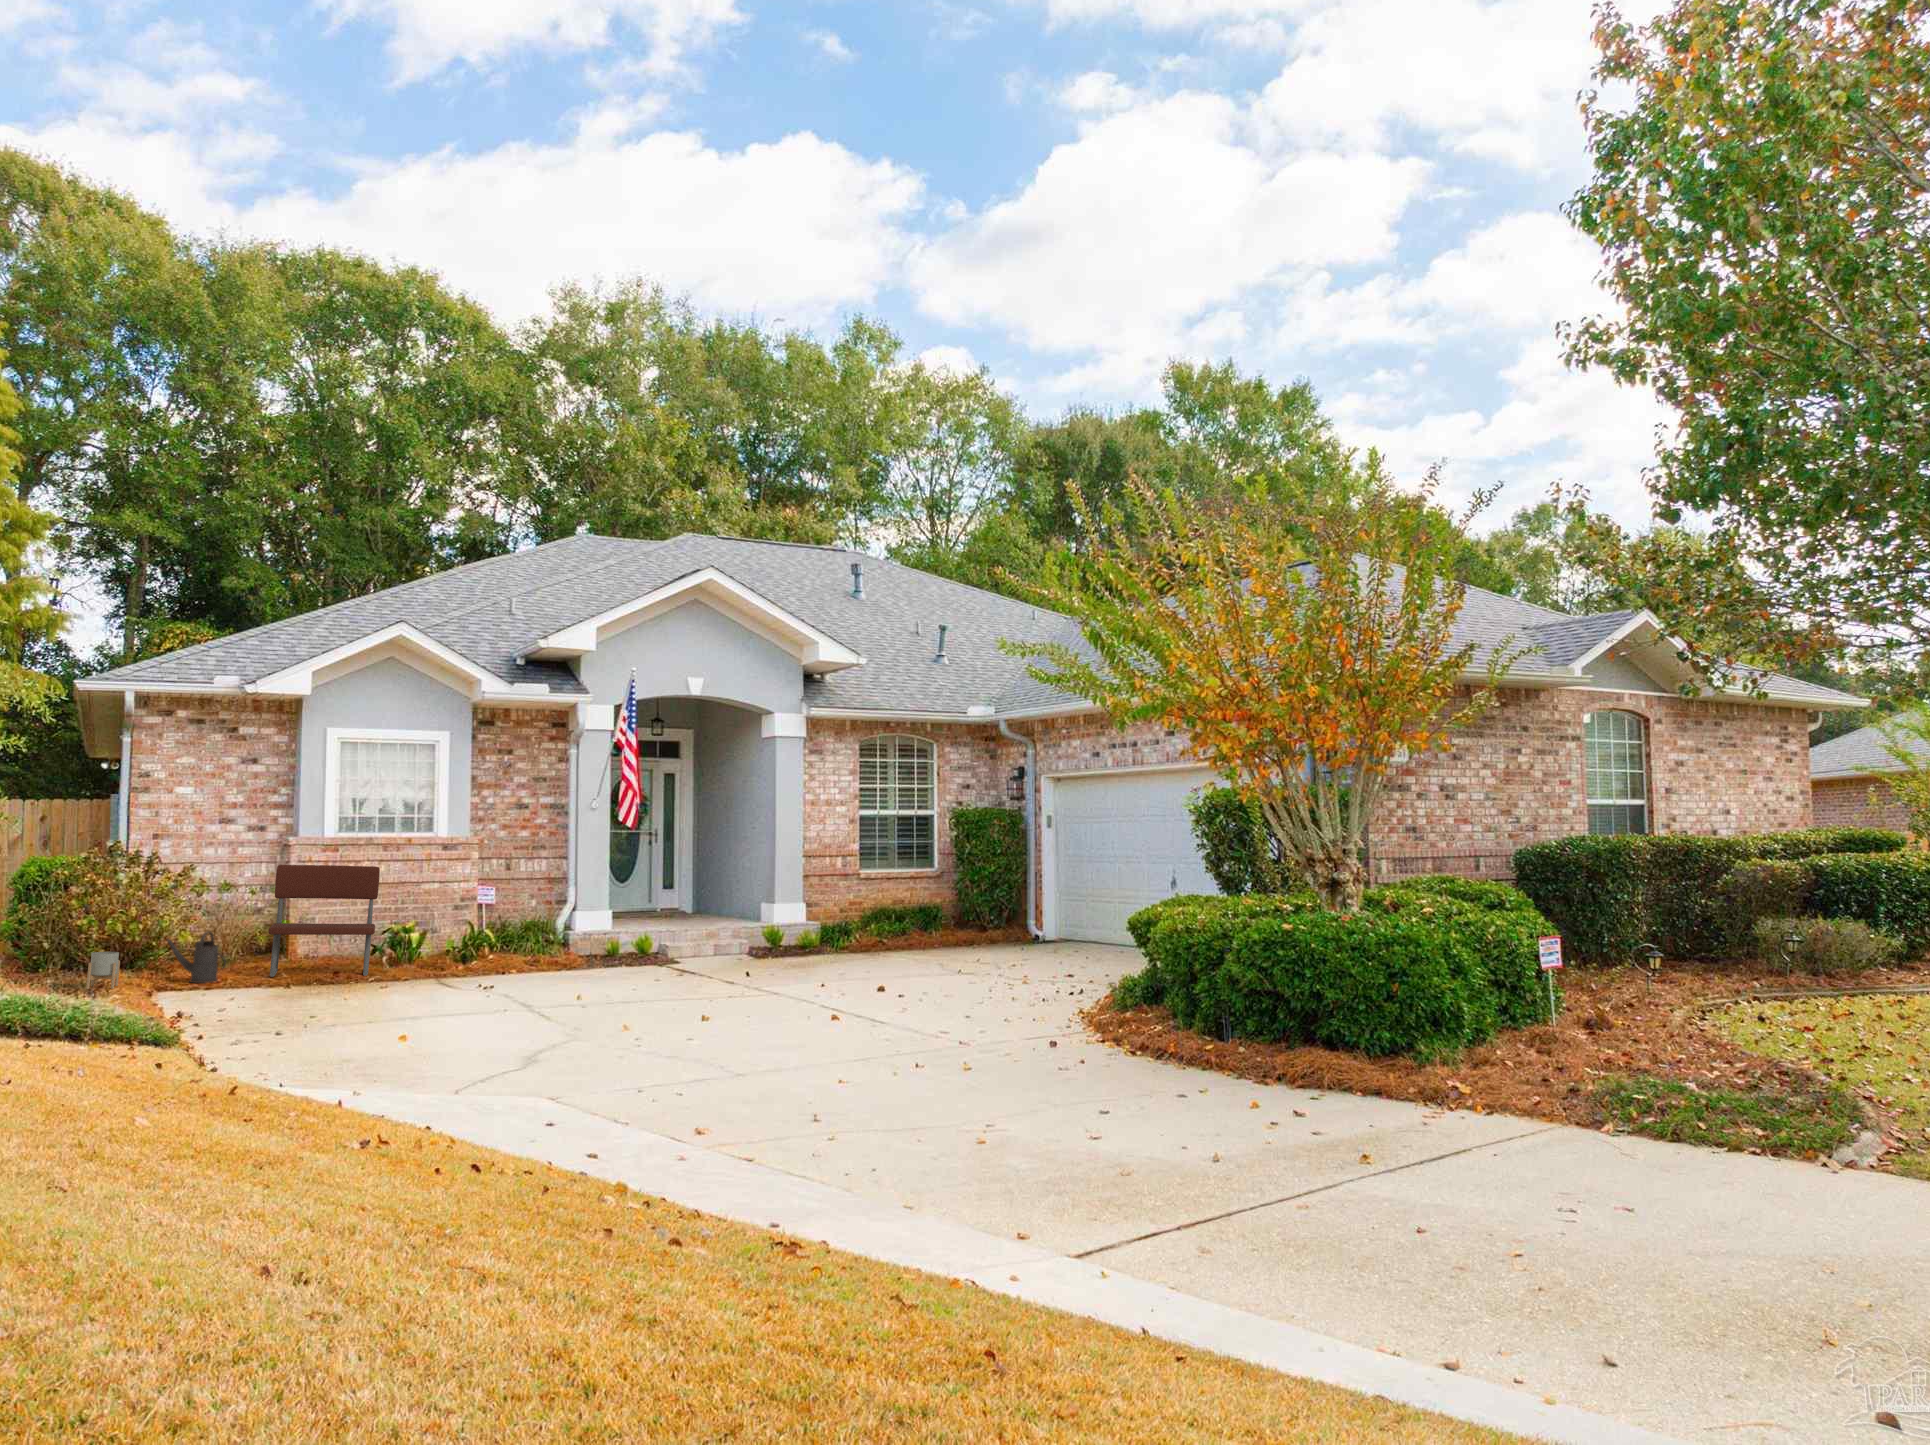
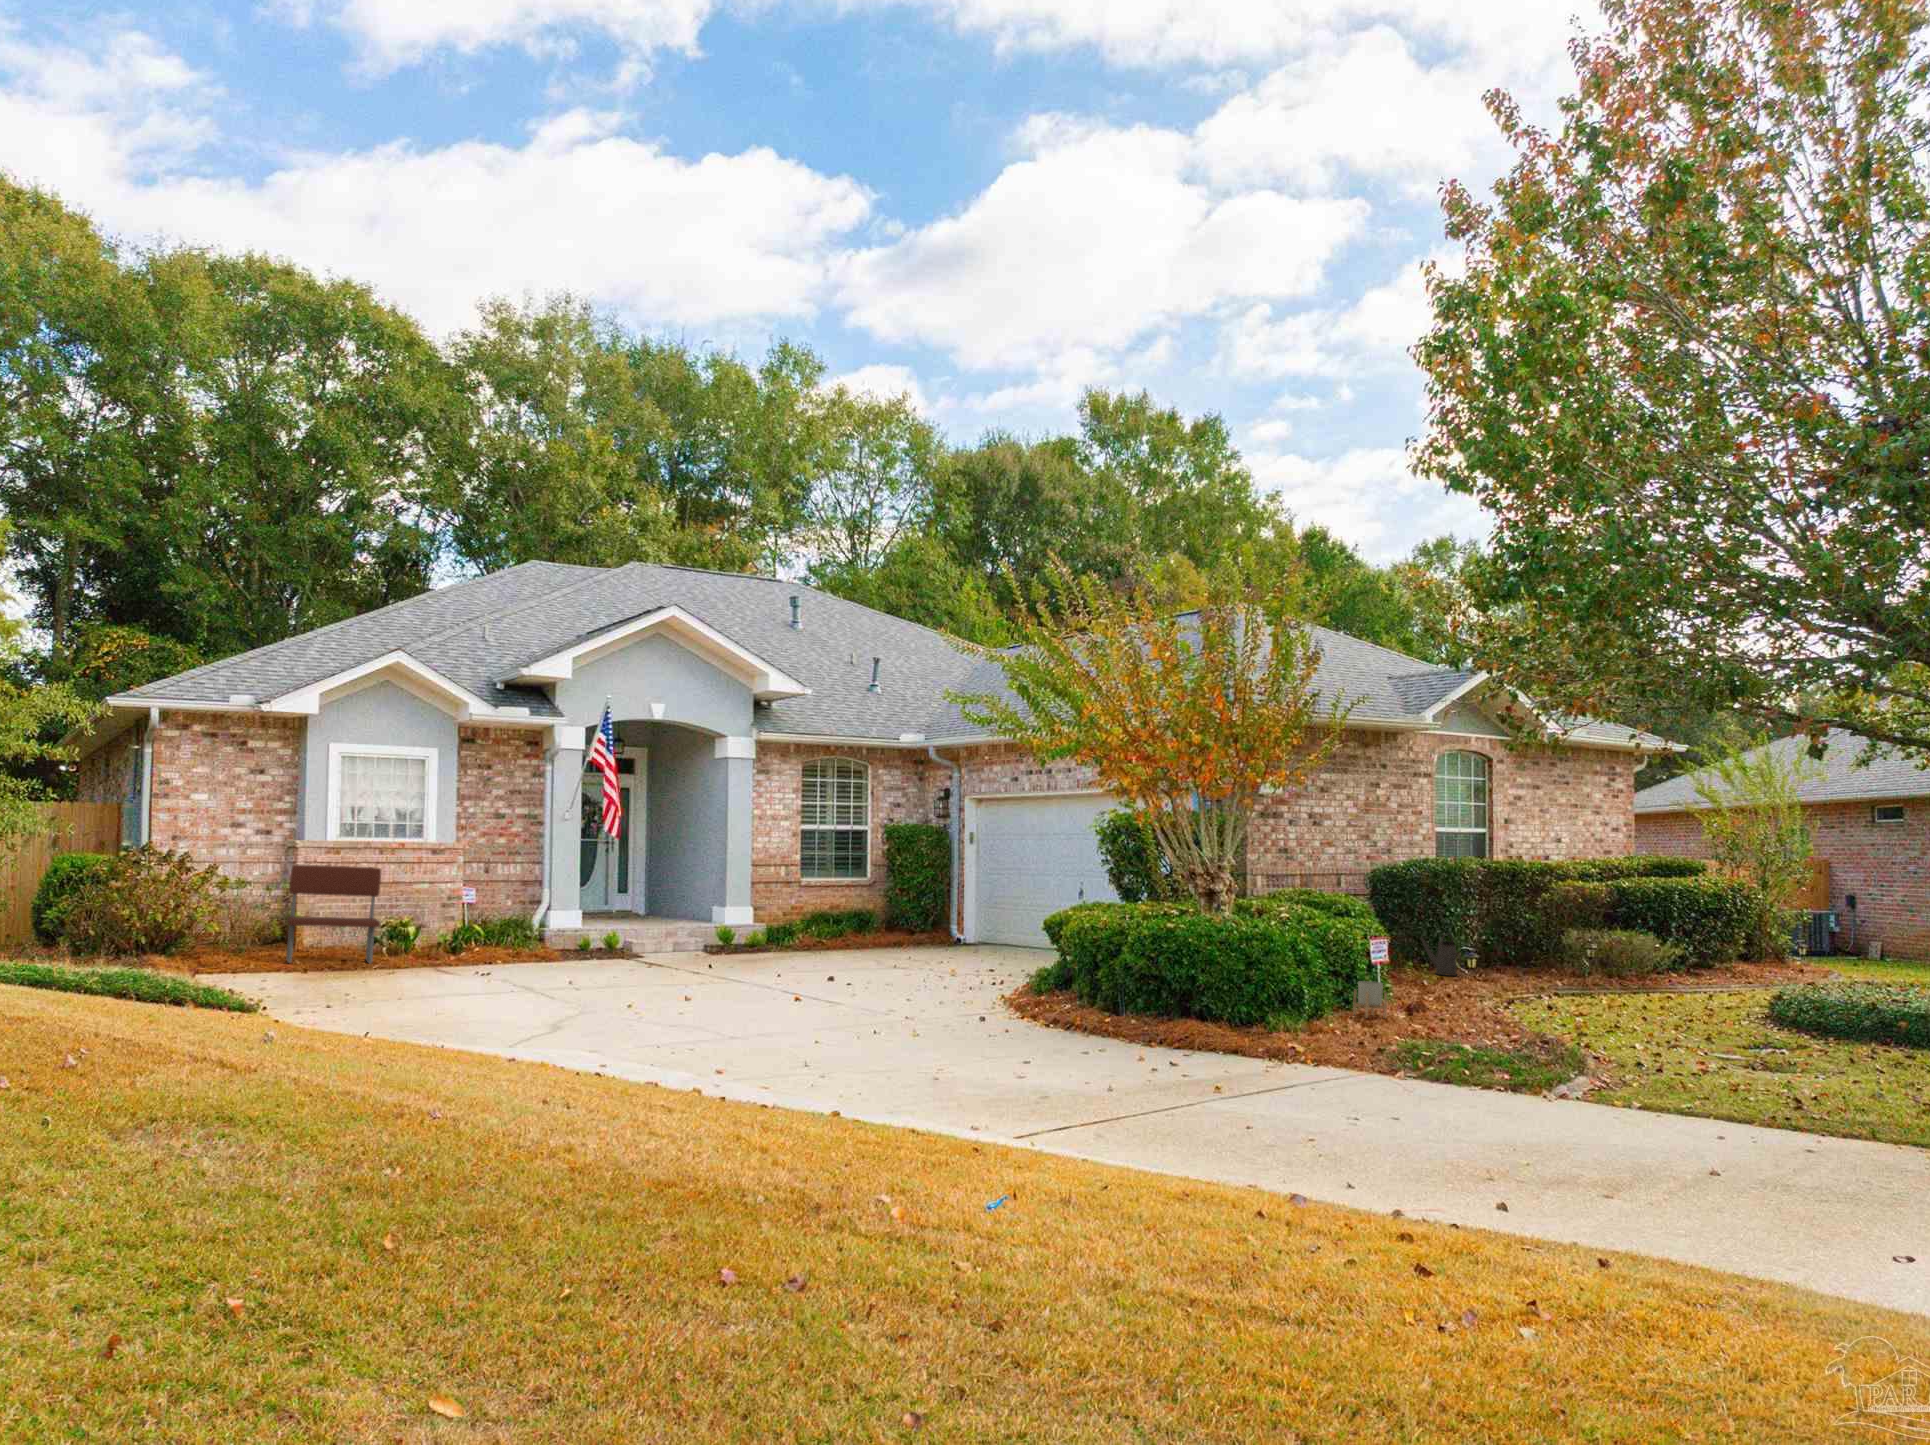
watering can: present [167,932,226,983] -> present [1420,934,1460,976]
planter: present [86,952,120,989] -> present [1353,981,1387,1018]

